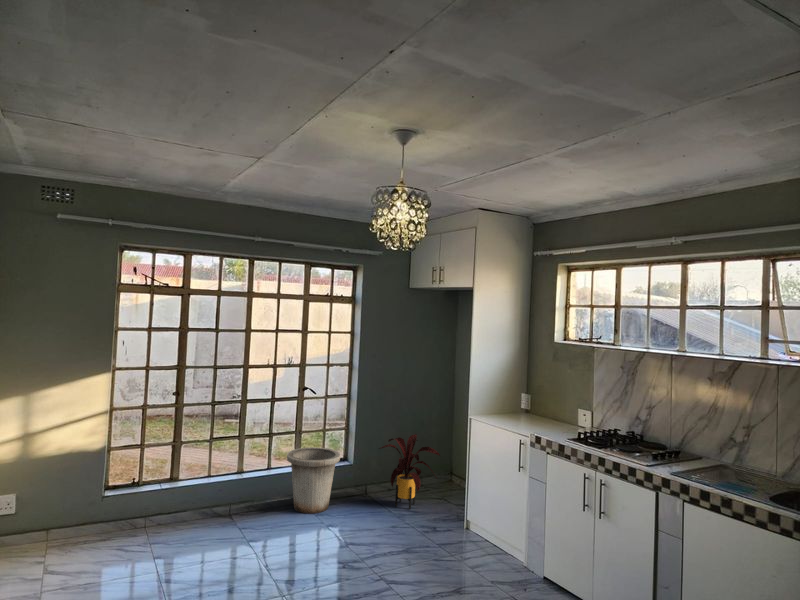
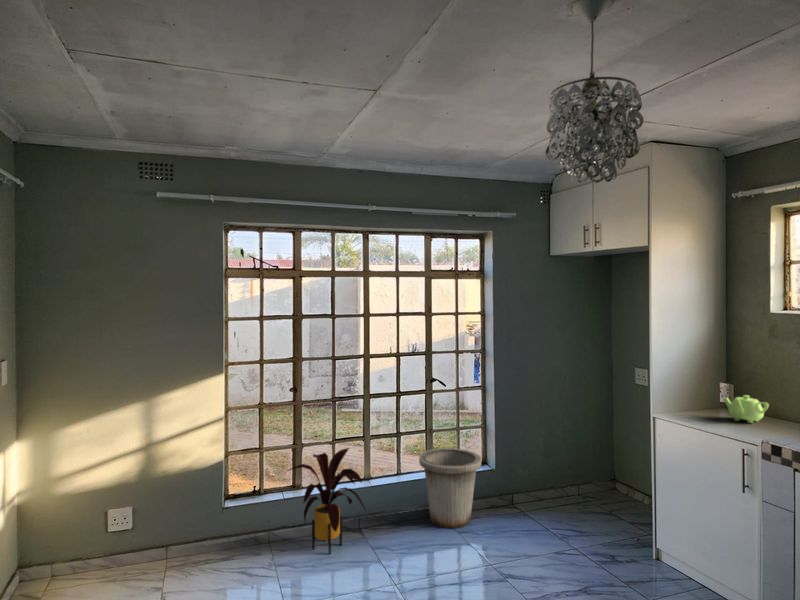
teapot: none [518,403,544,423] -> present [723,395,769,423]
house plant: present [380,434,440,509] -> present [289,448,366,554]

